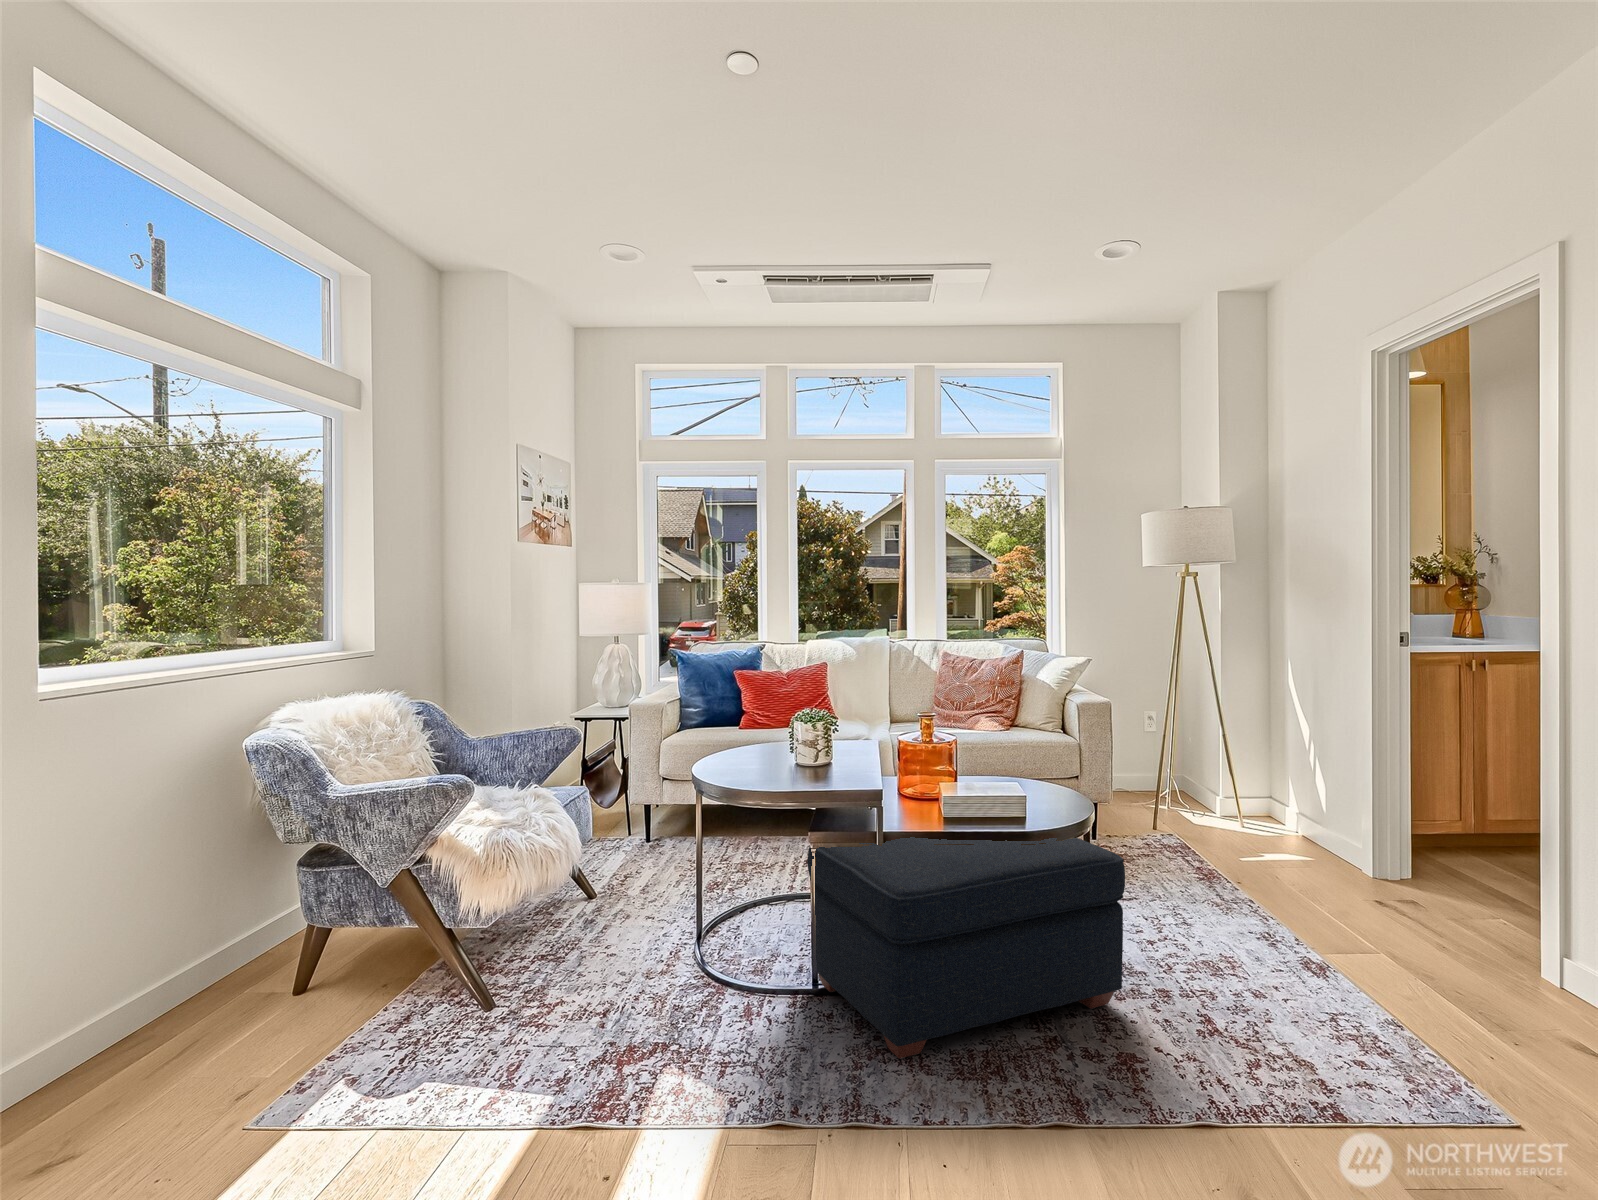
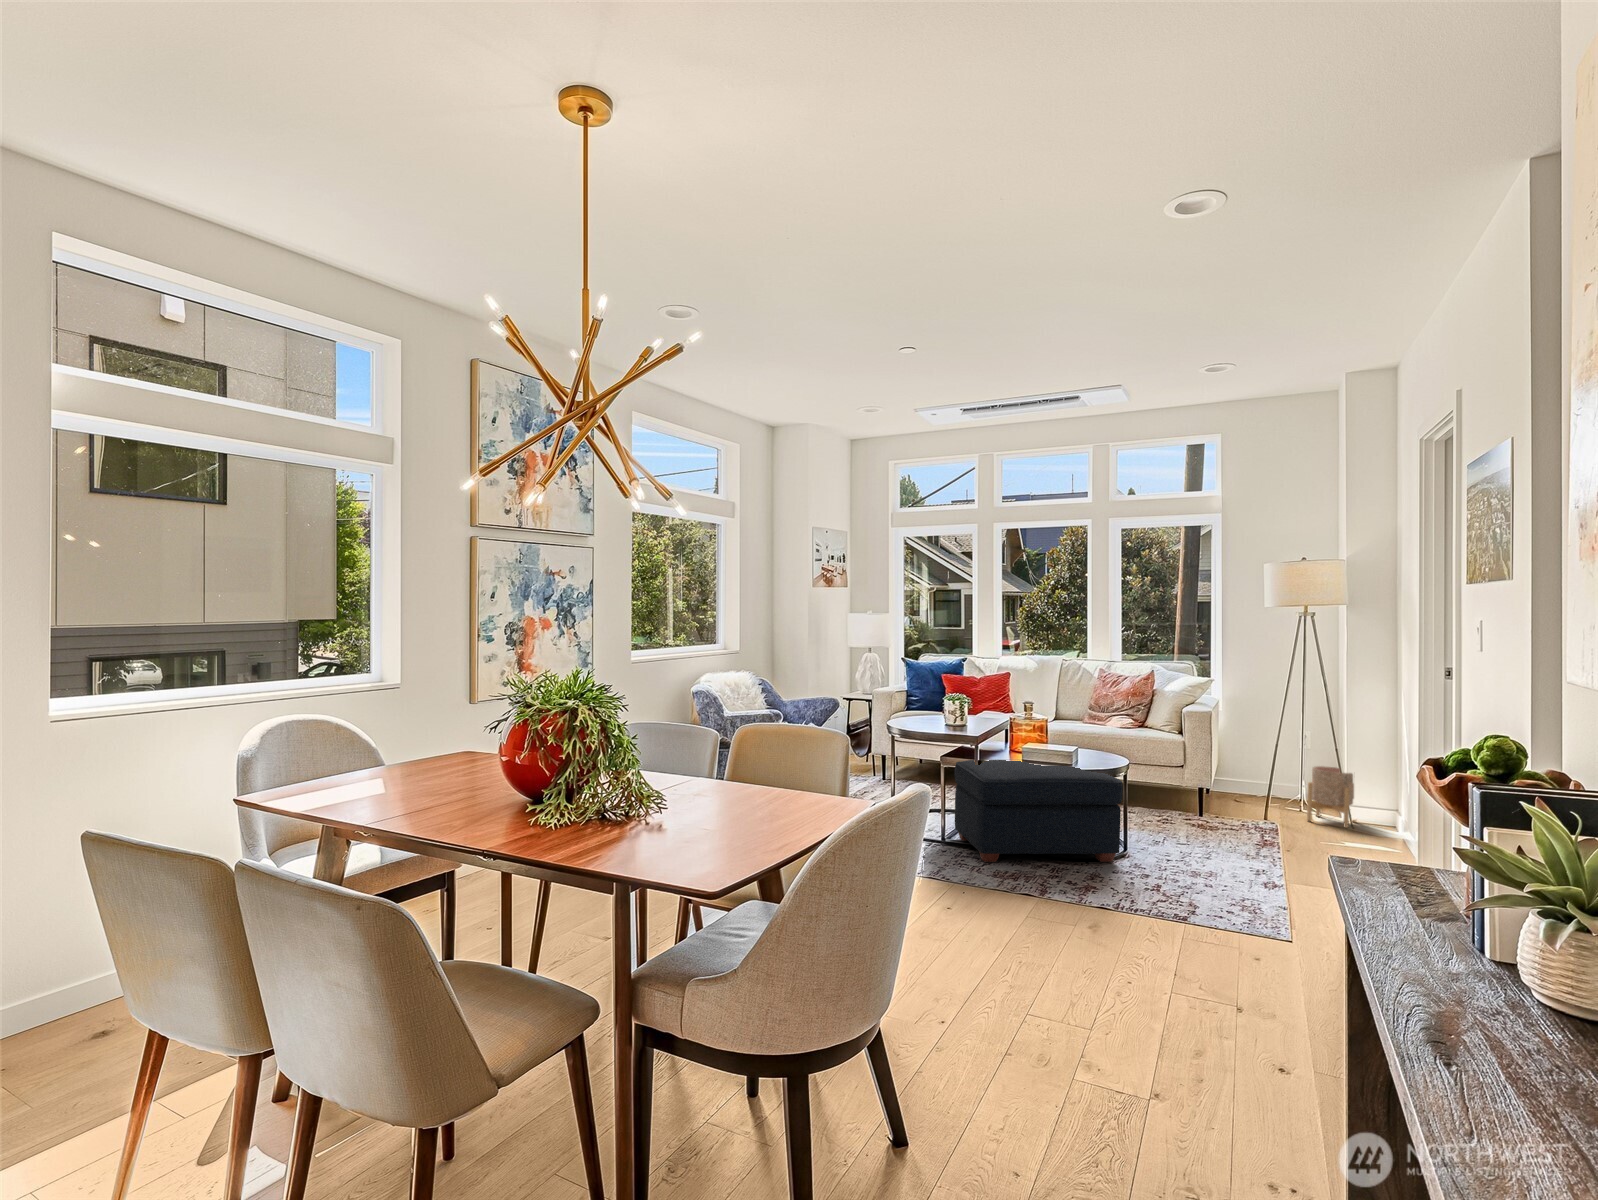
planter: none [1252,766,1313,852] -> present [1307,766,1356,828]

